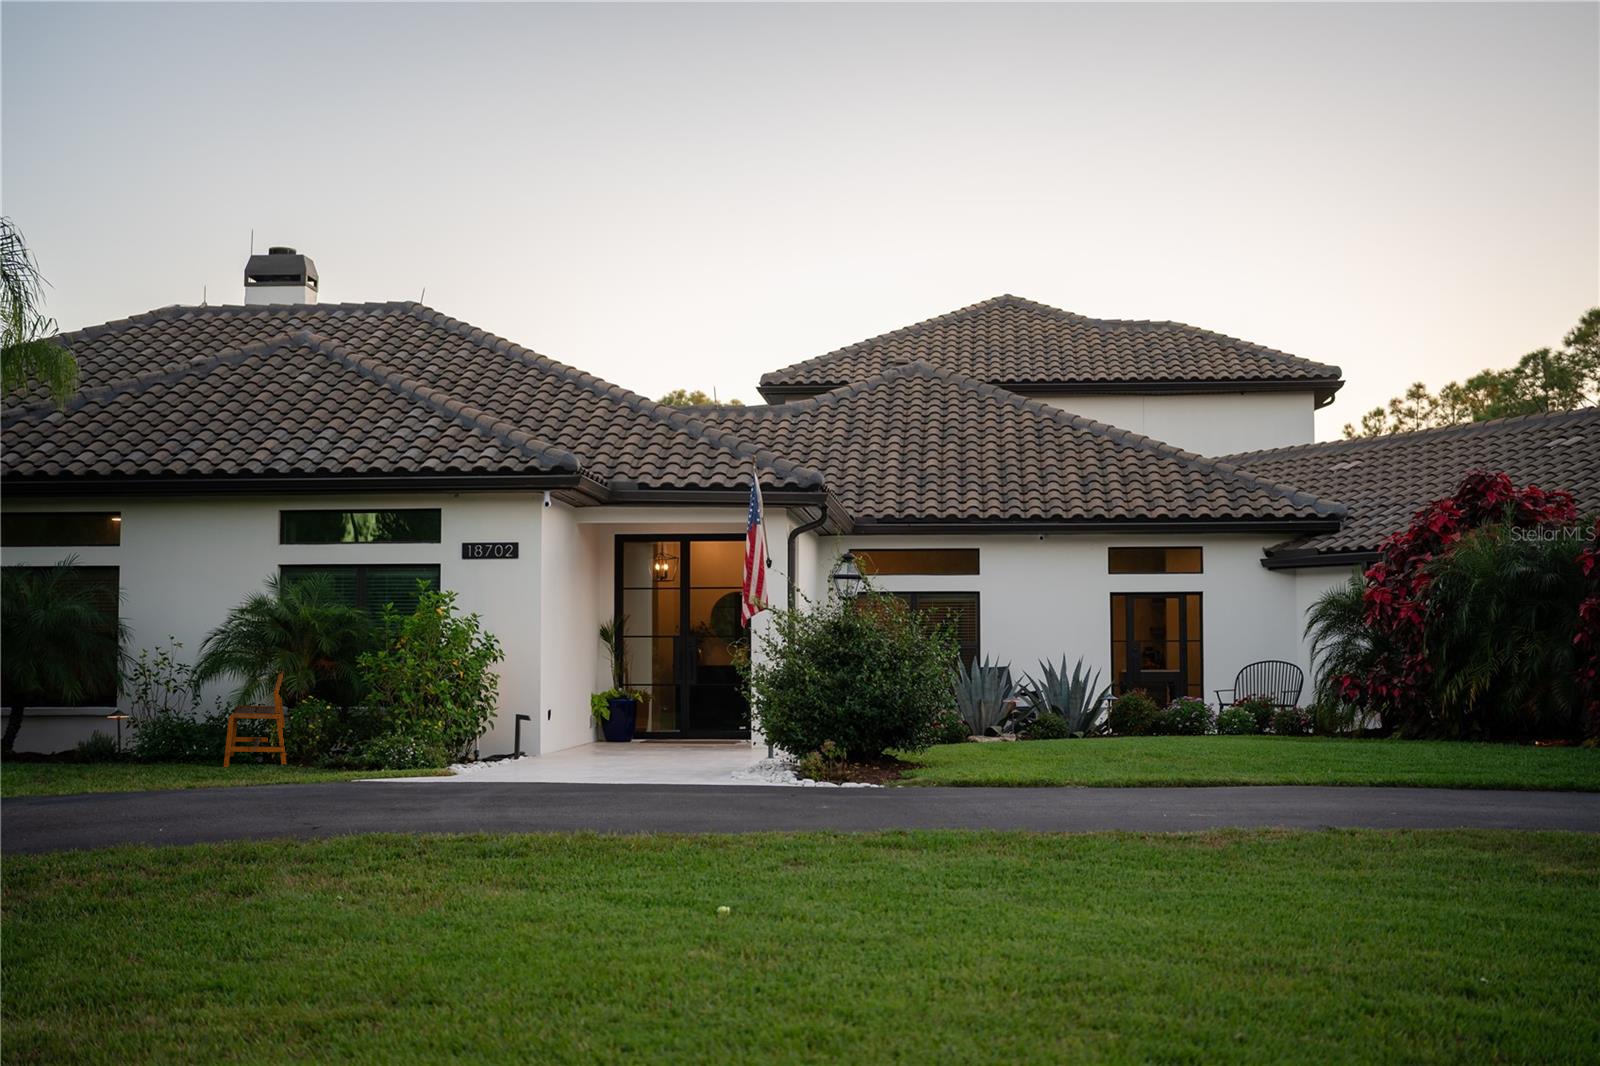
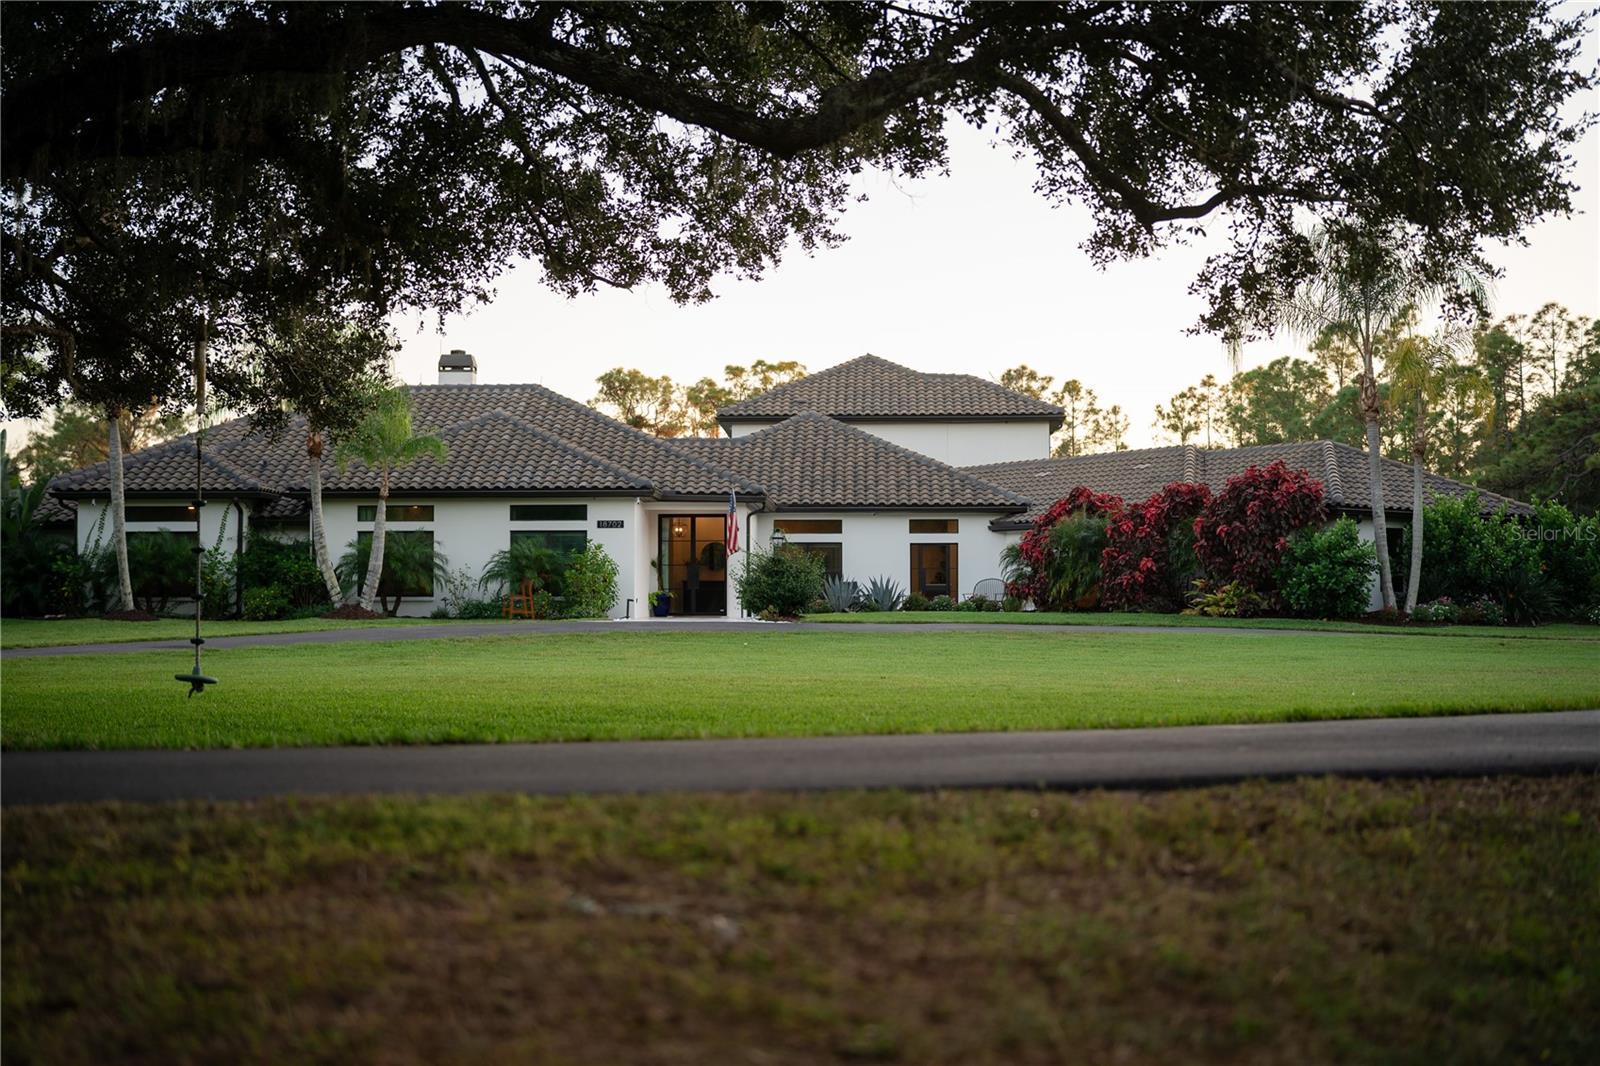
lounge chair: none [1491,685,1583,748] -> present [1063,587,1098,613]

